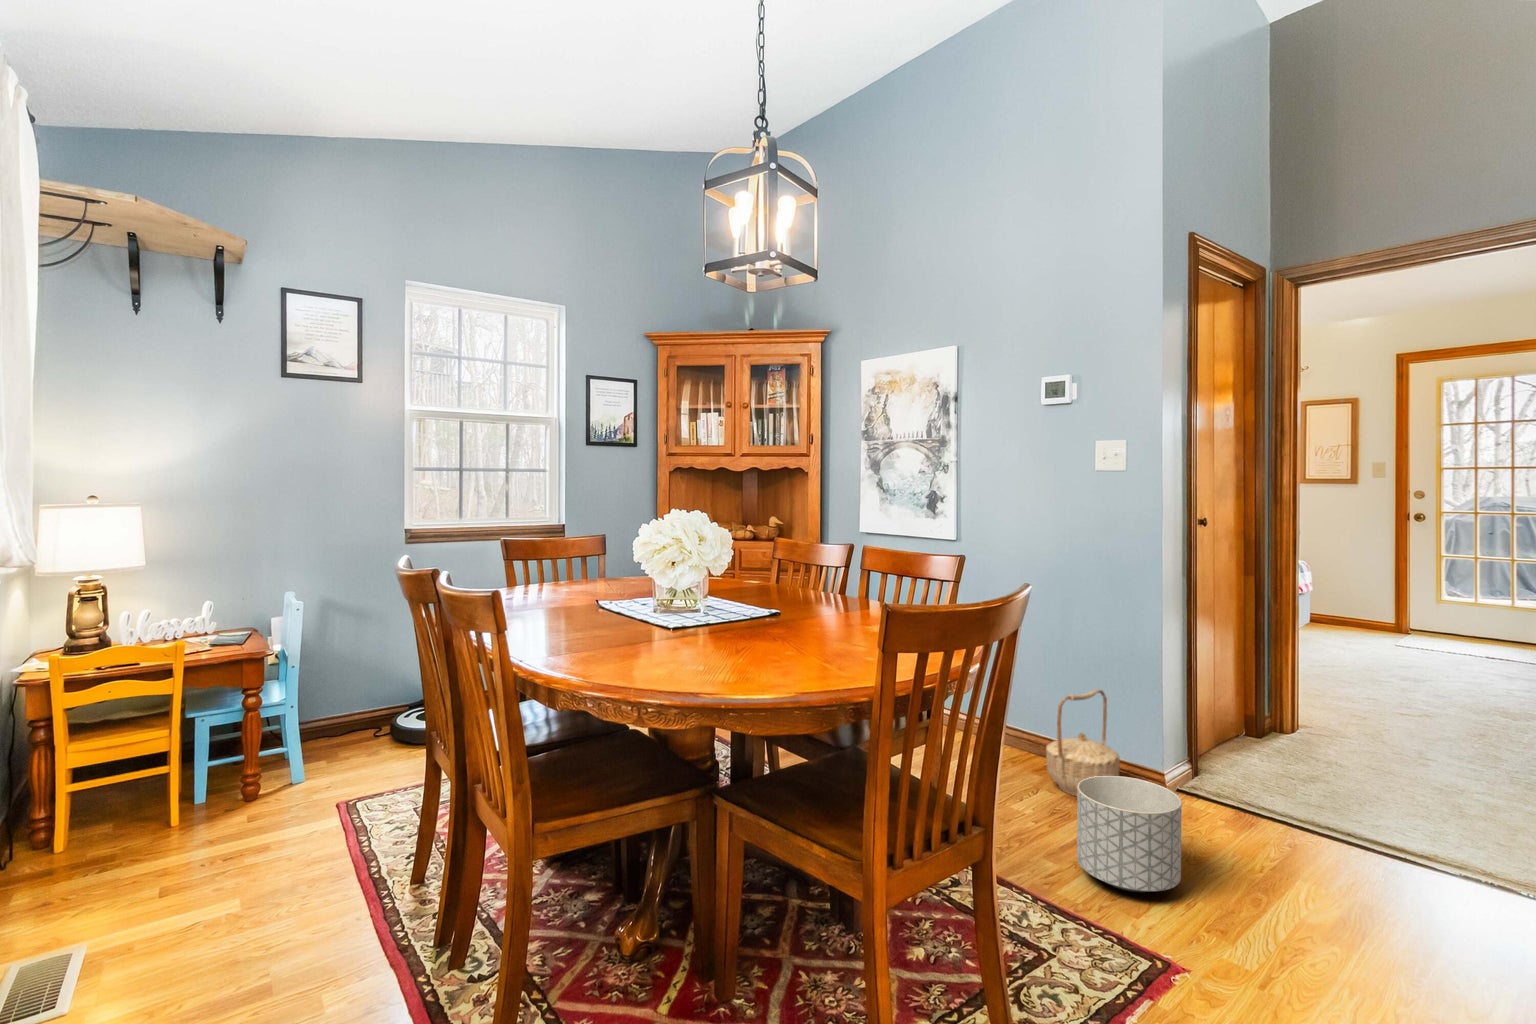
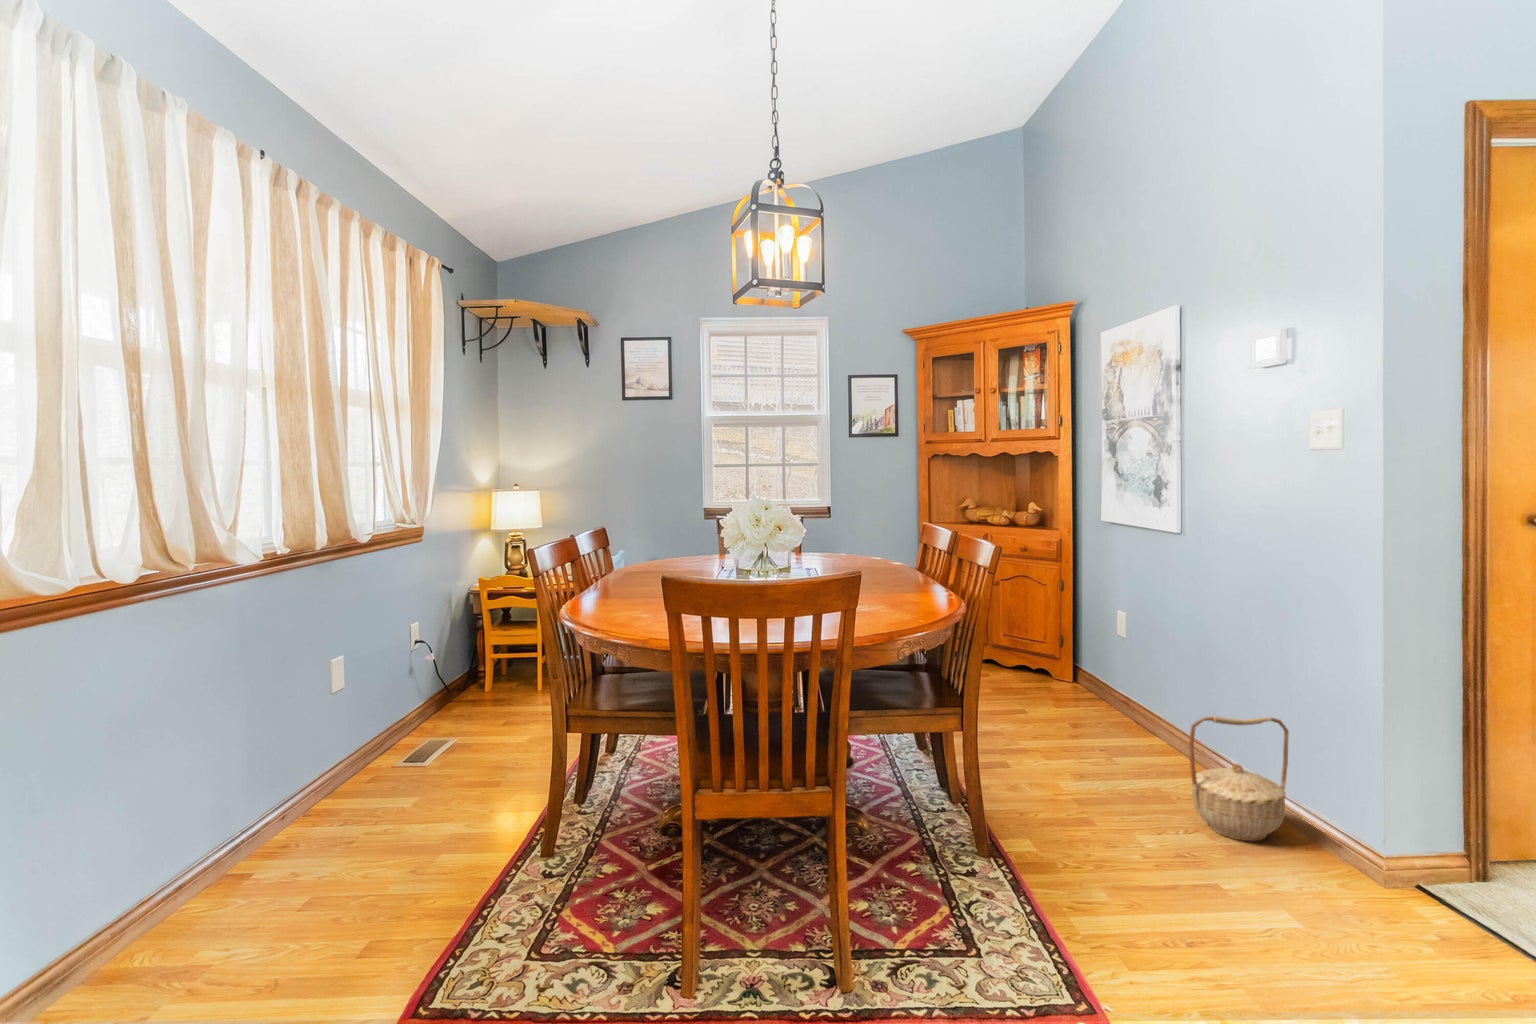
planter: present [1077,776,1182,892] -> none [1090,796,1204,926]

